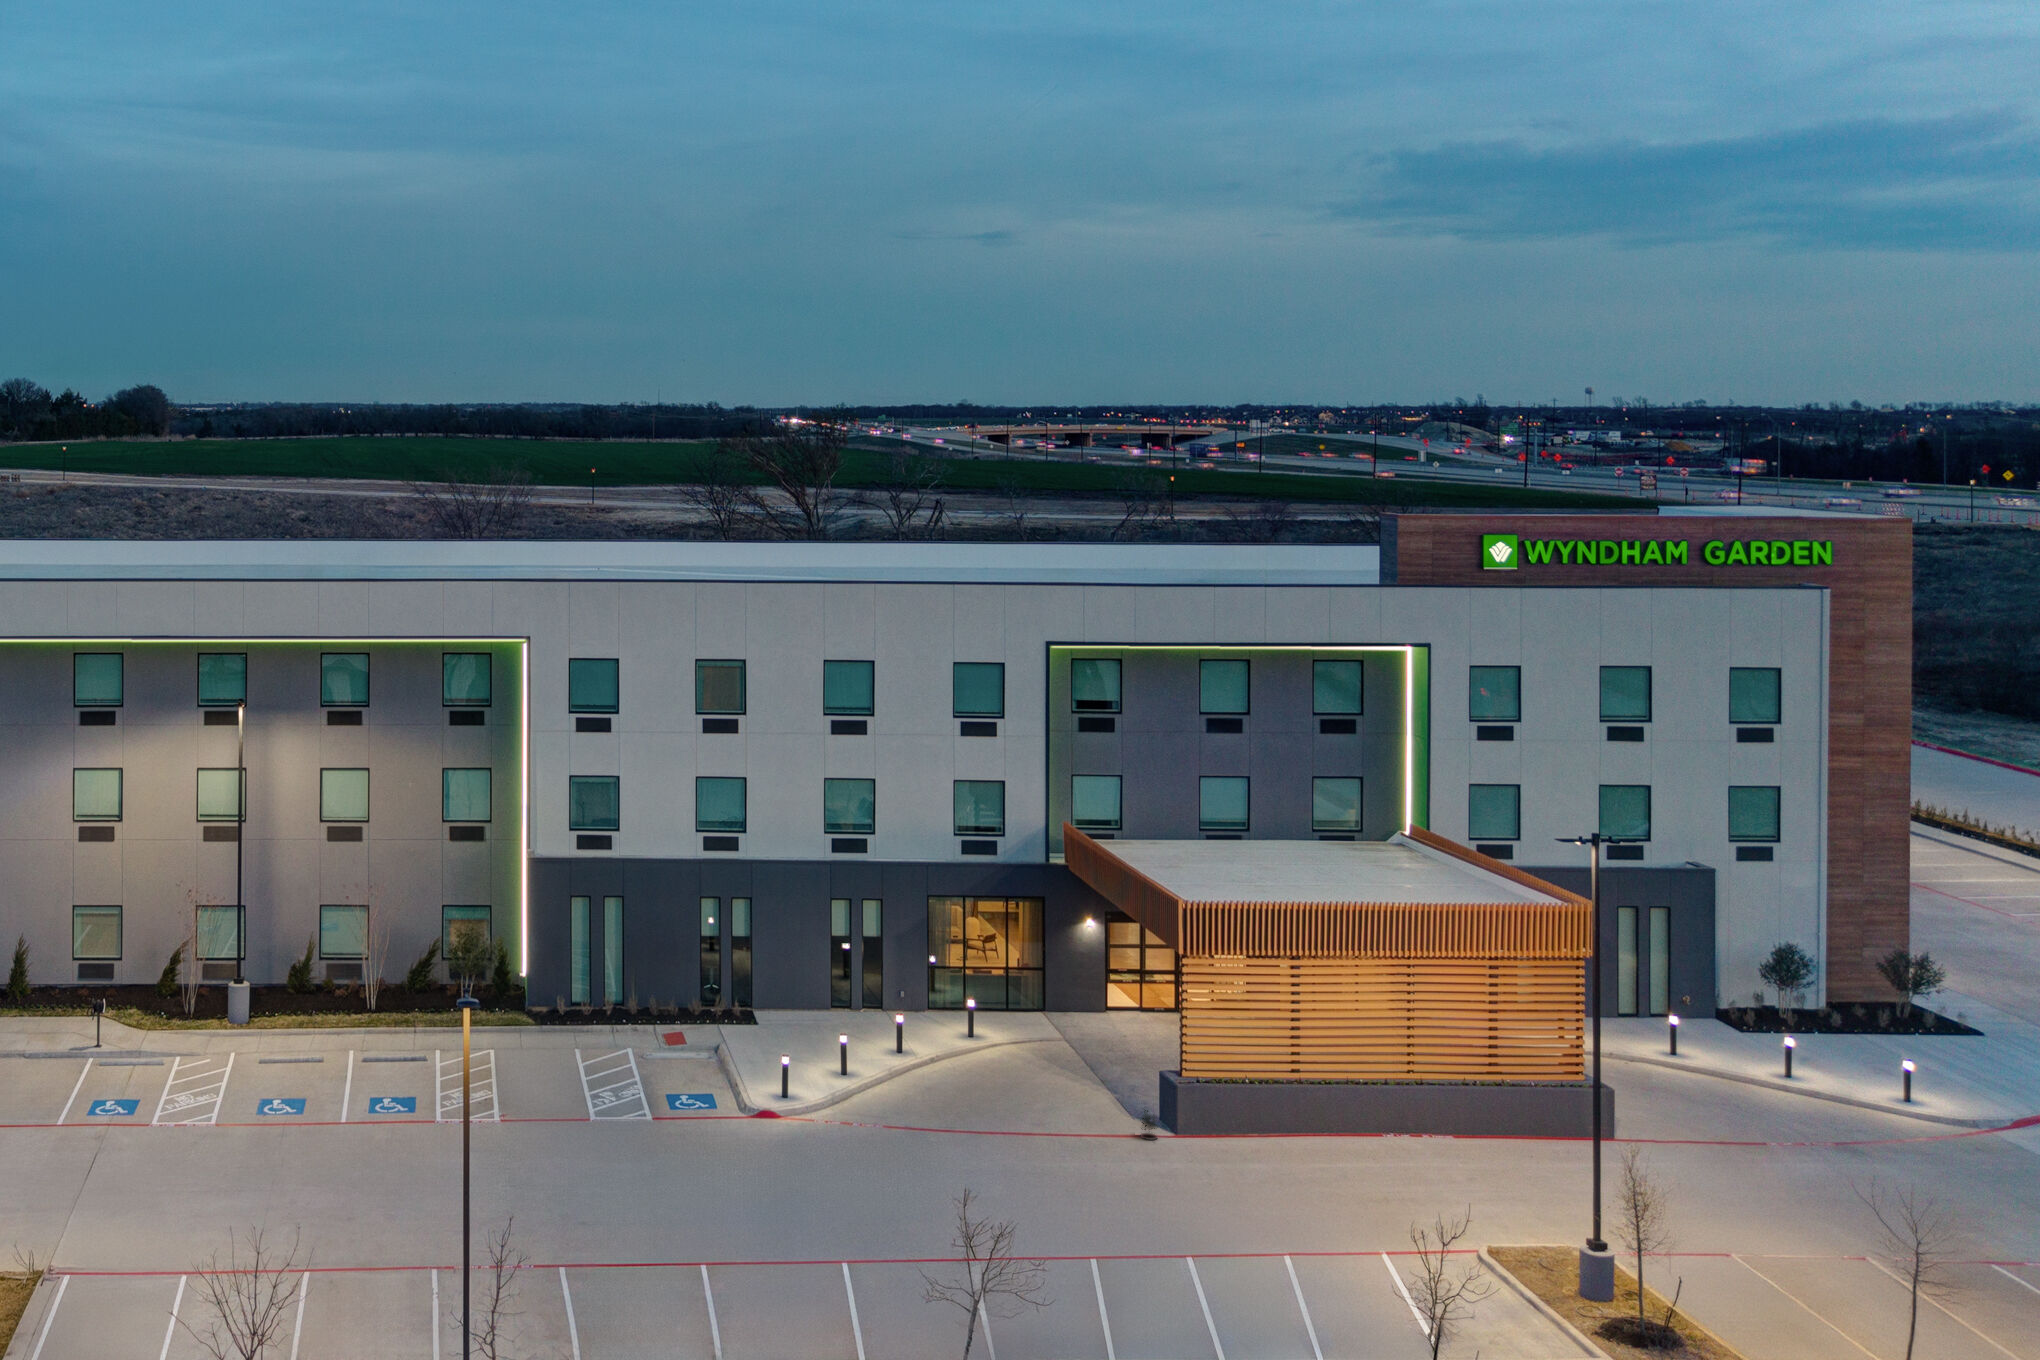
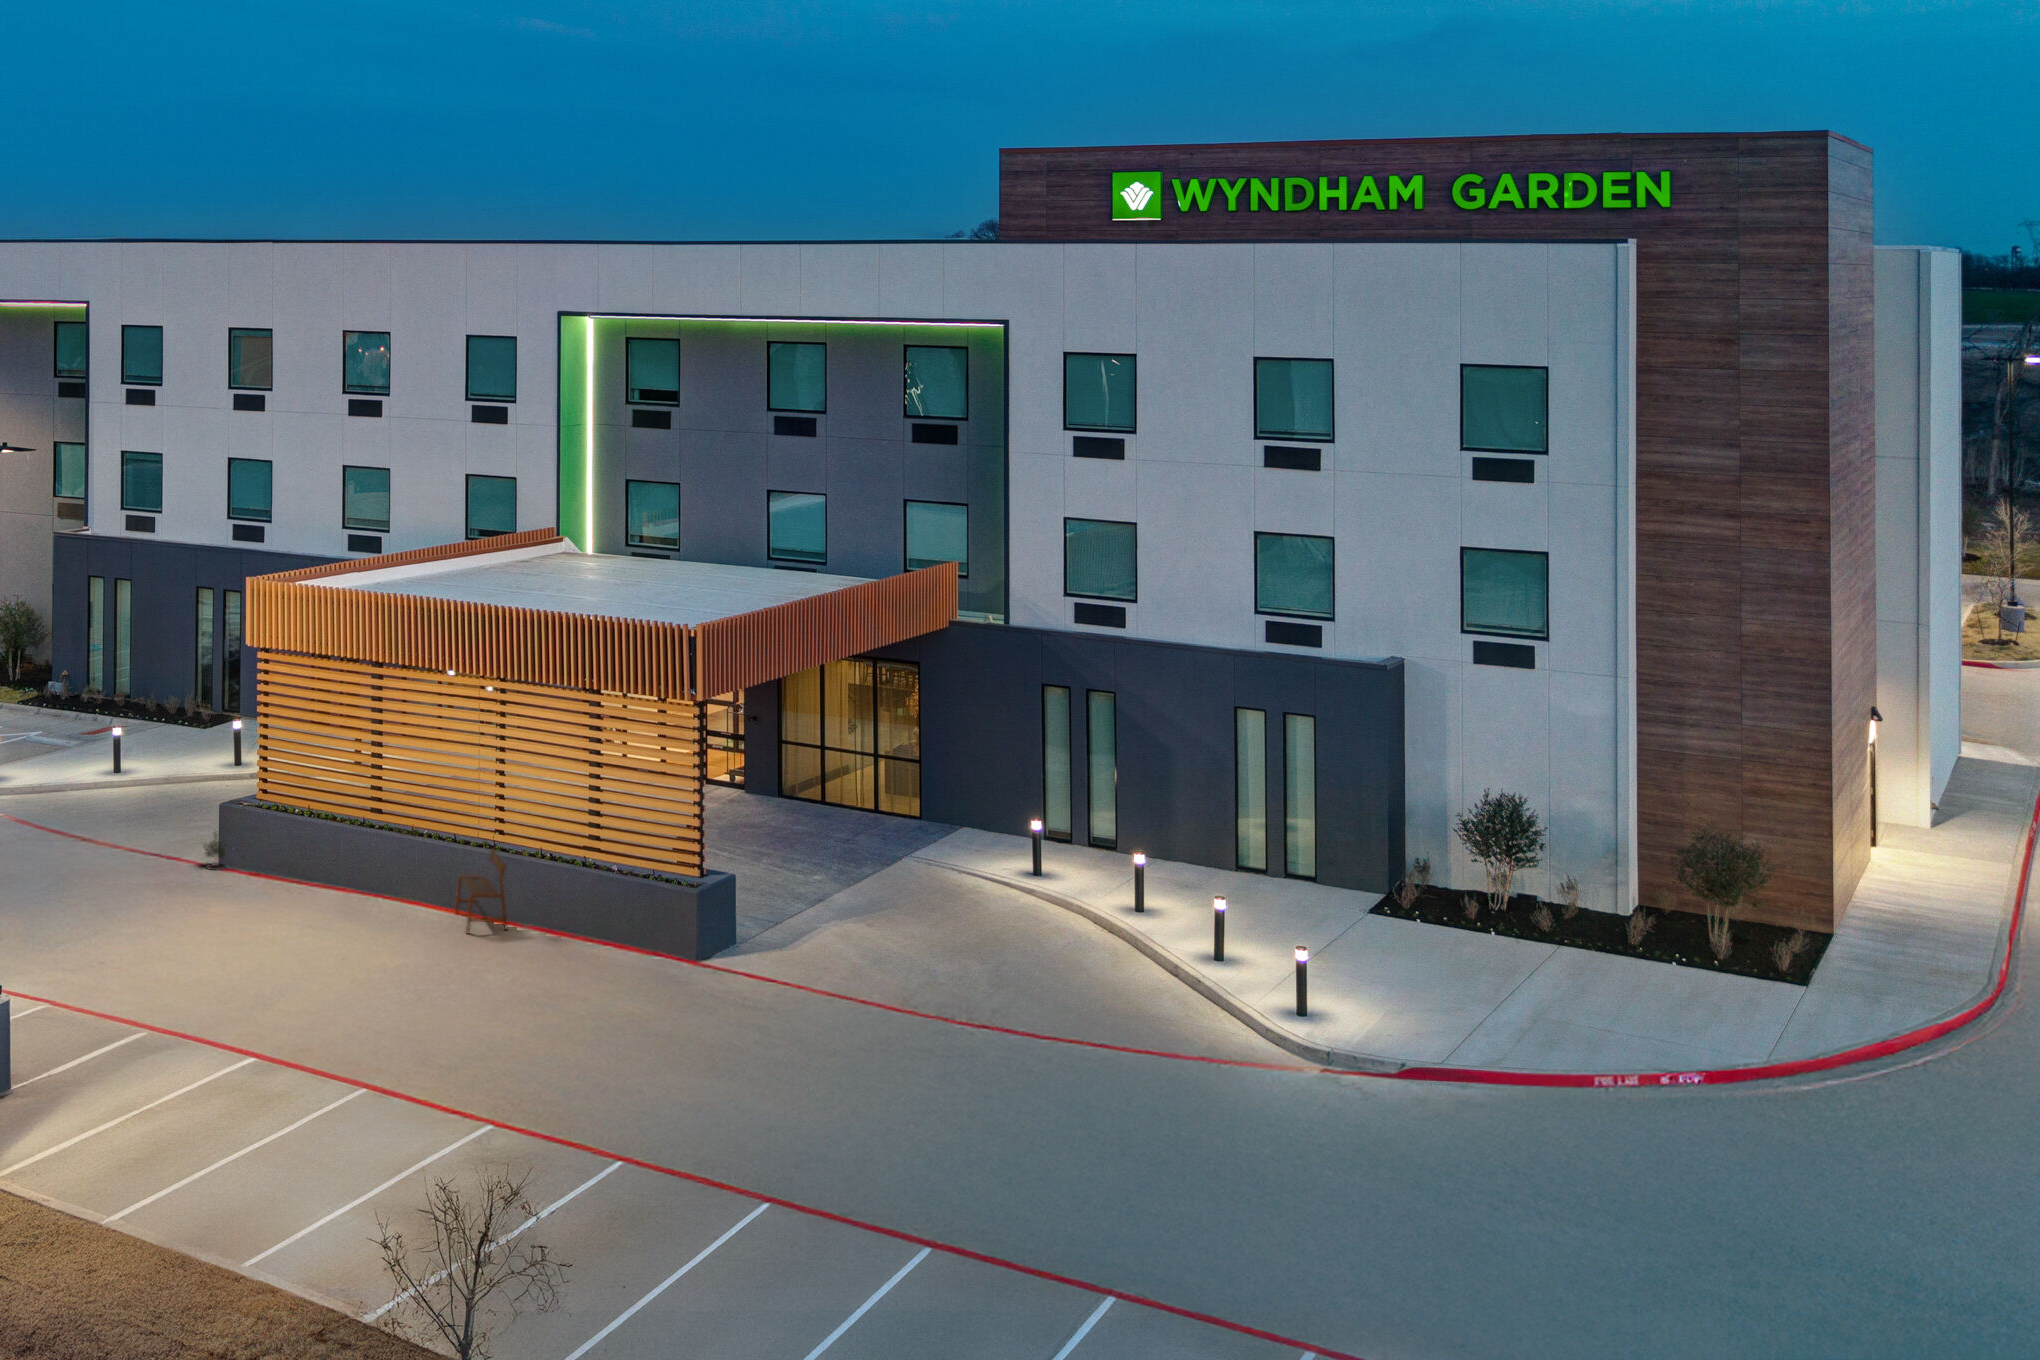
bench: none [1382,1086,1447,1157] -> present [455,849,508,933]

